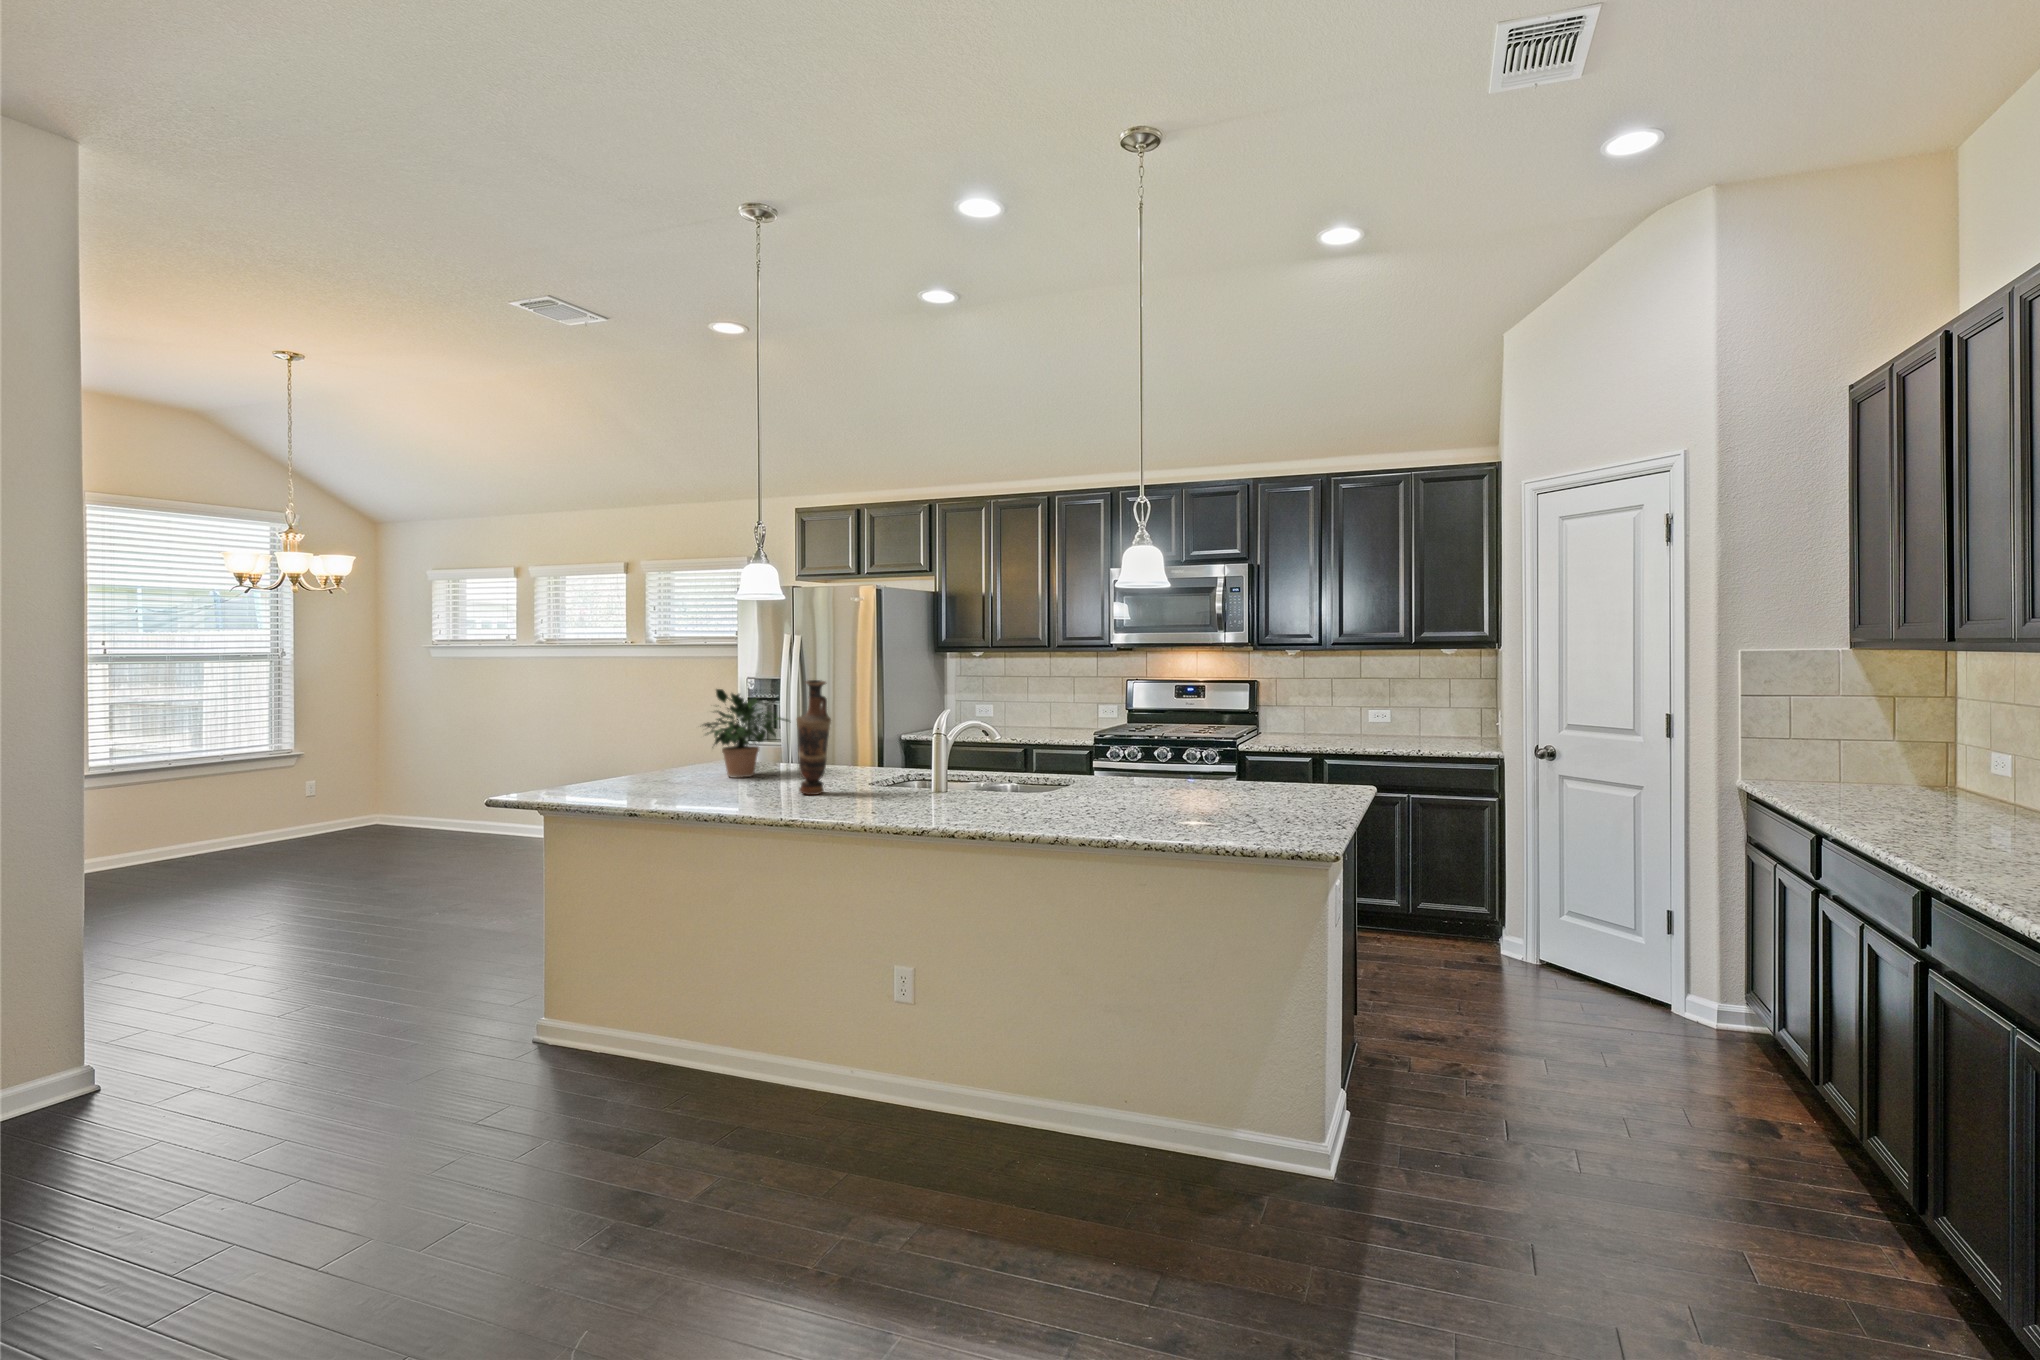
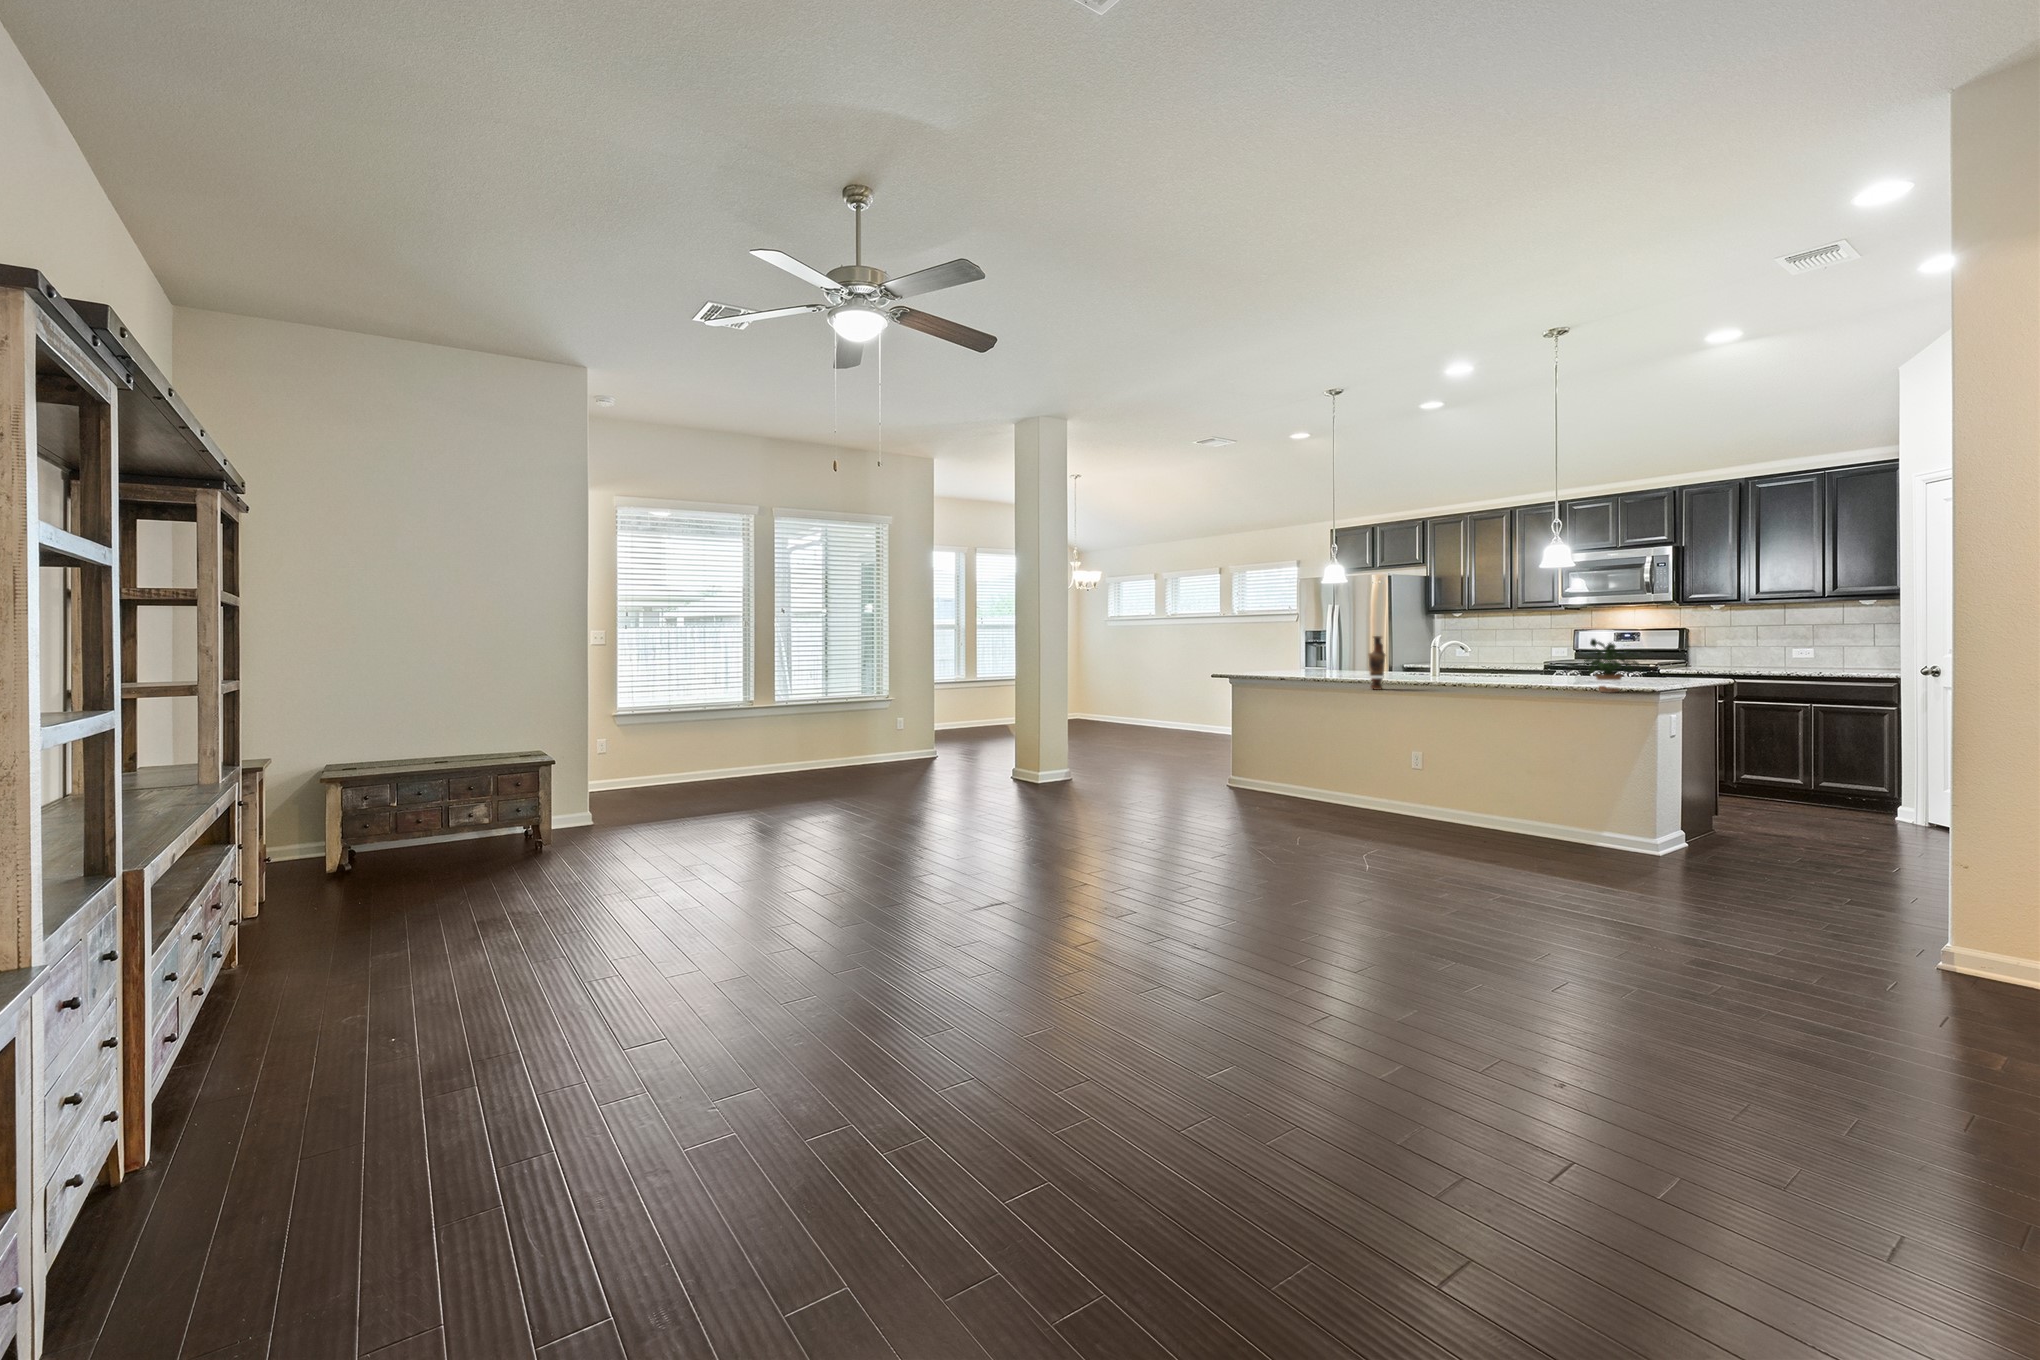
potted plant: present [703,689,789,778] -> present [1584,639,1639,693]

